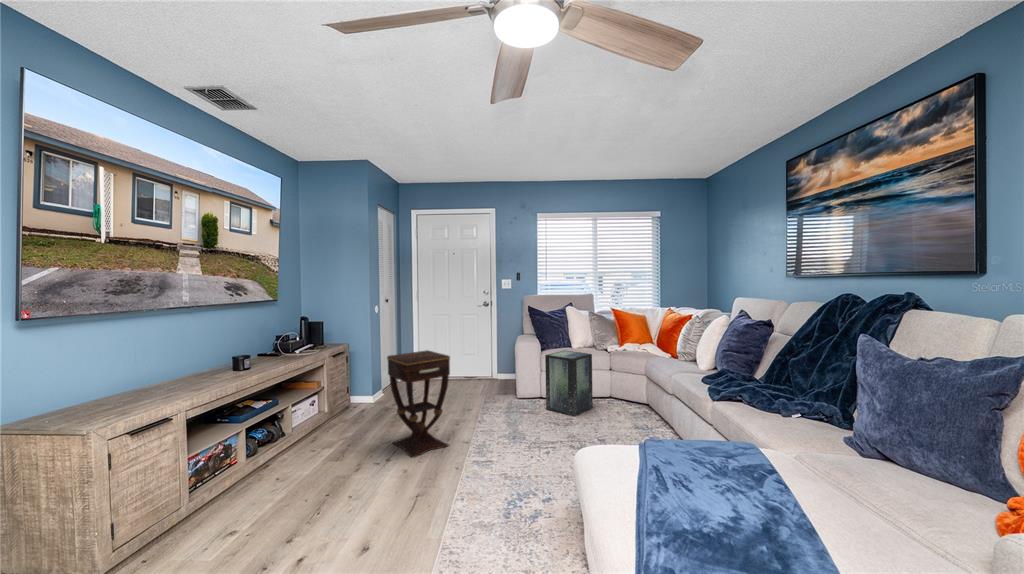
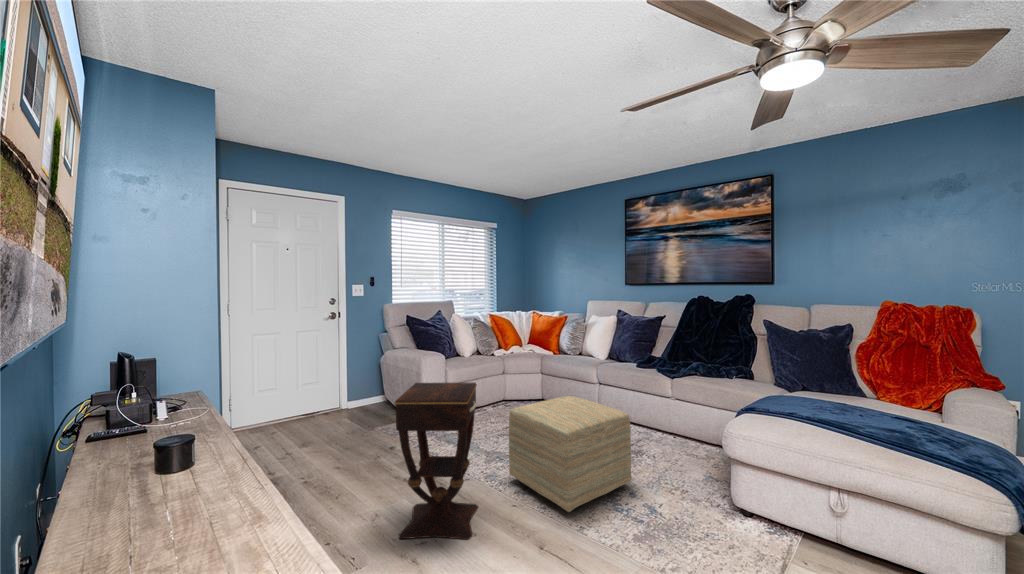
storage box: present [545,351,593,417] -> none [480,361,518,431]
ottoman: none [467,385,560,477] -> present [509,396,631,512]

